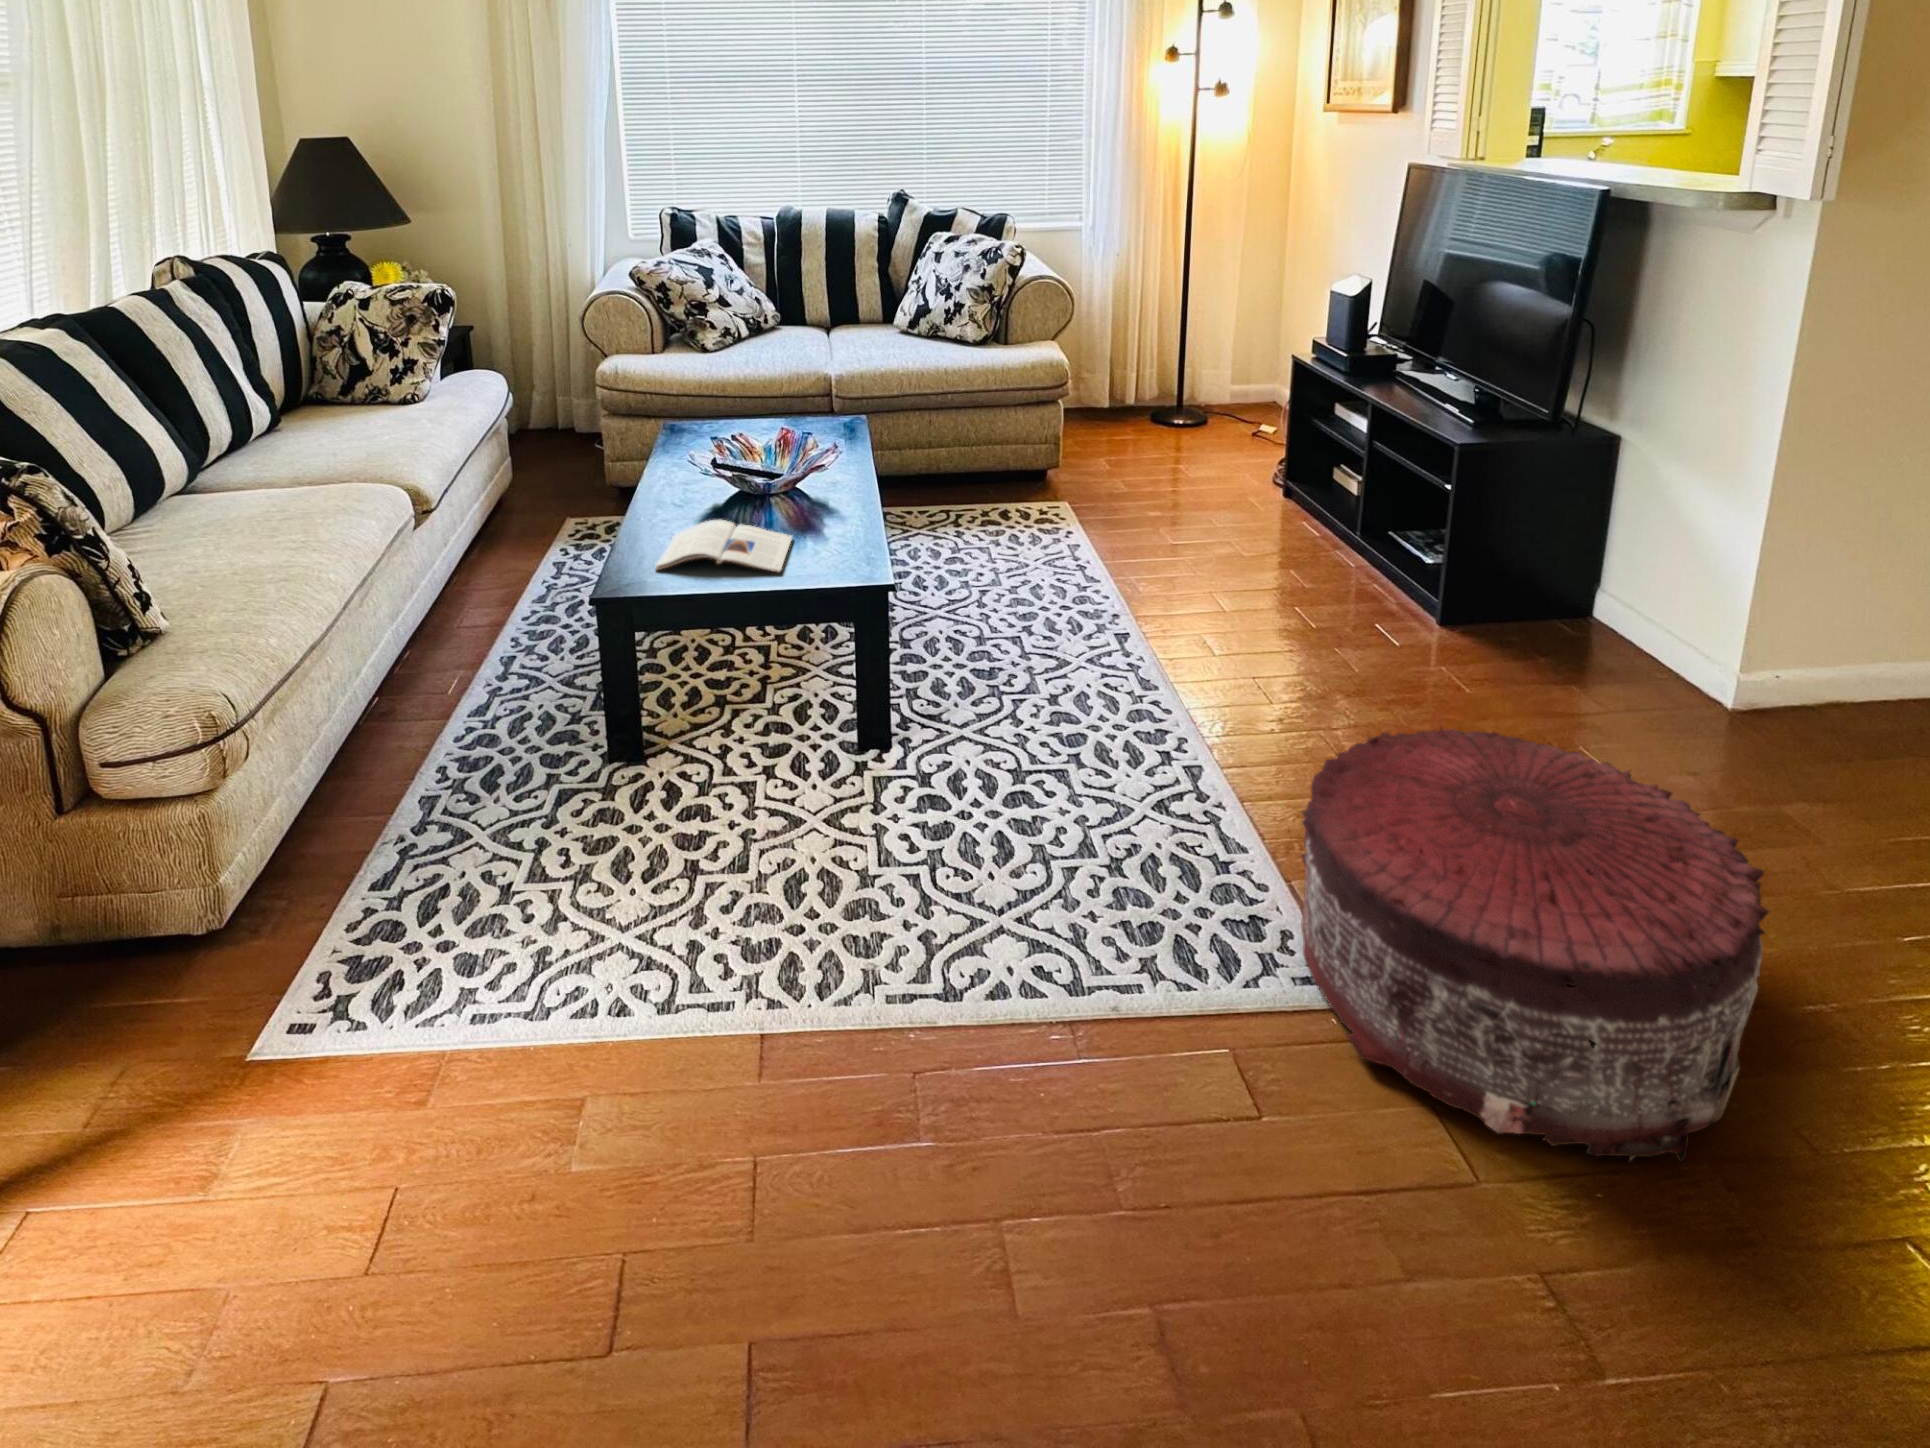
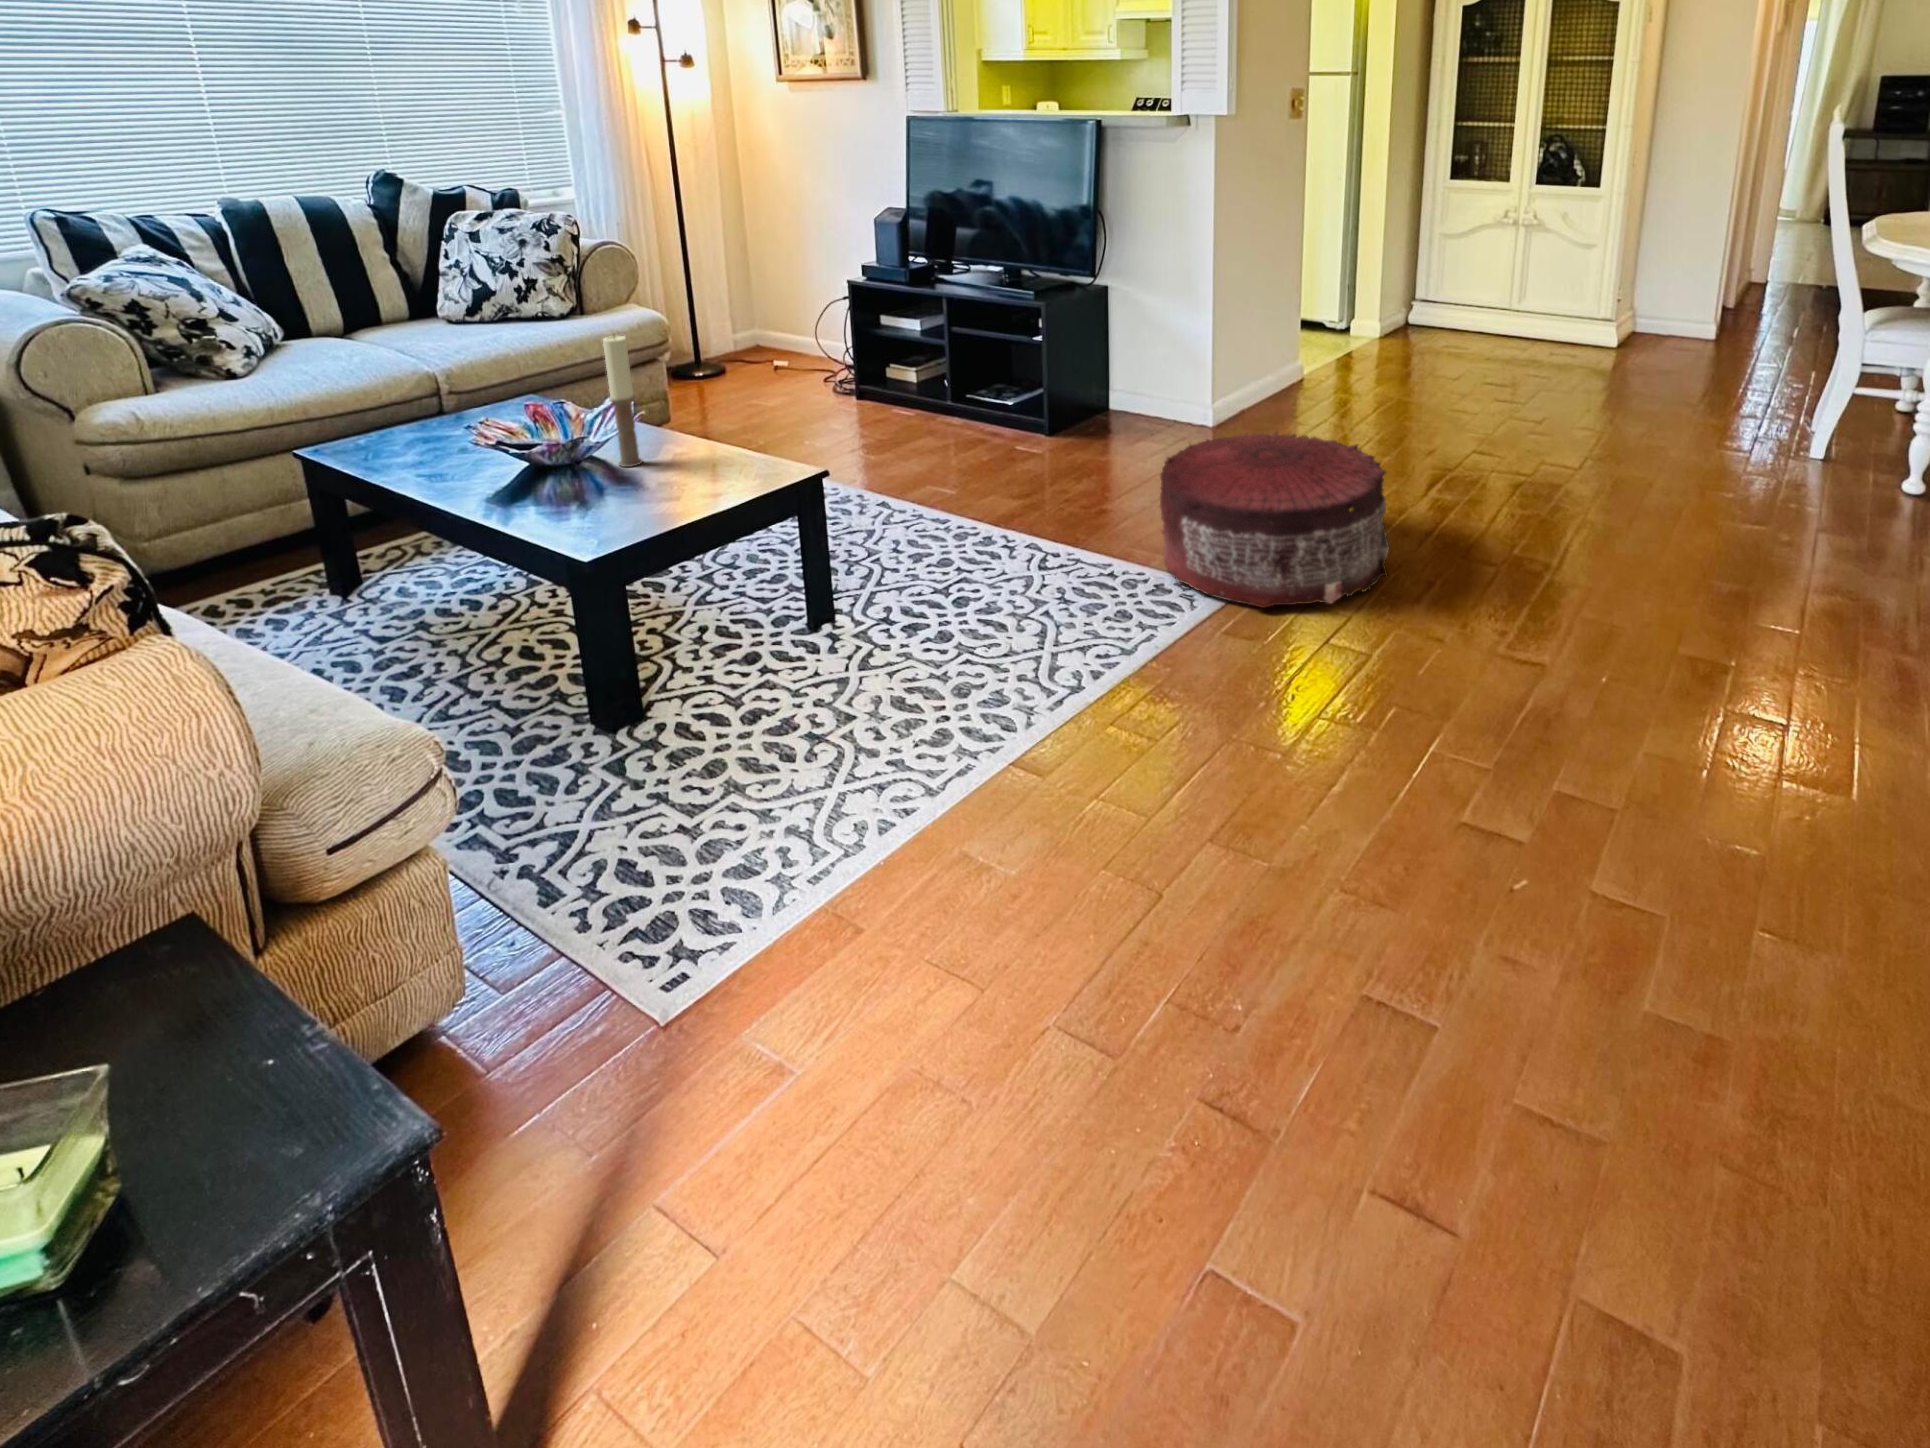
candle: none [763,380,790,514] -> present [603,335,642,467]
magazine: present [656,520,793,572] -> none [576,471,733,526]

